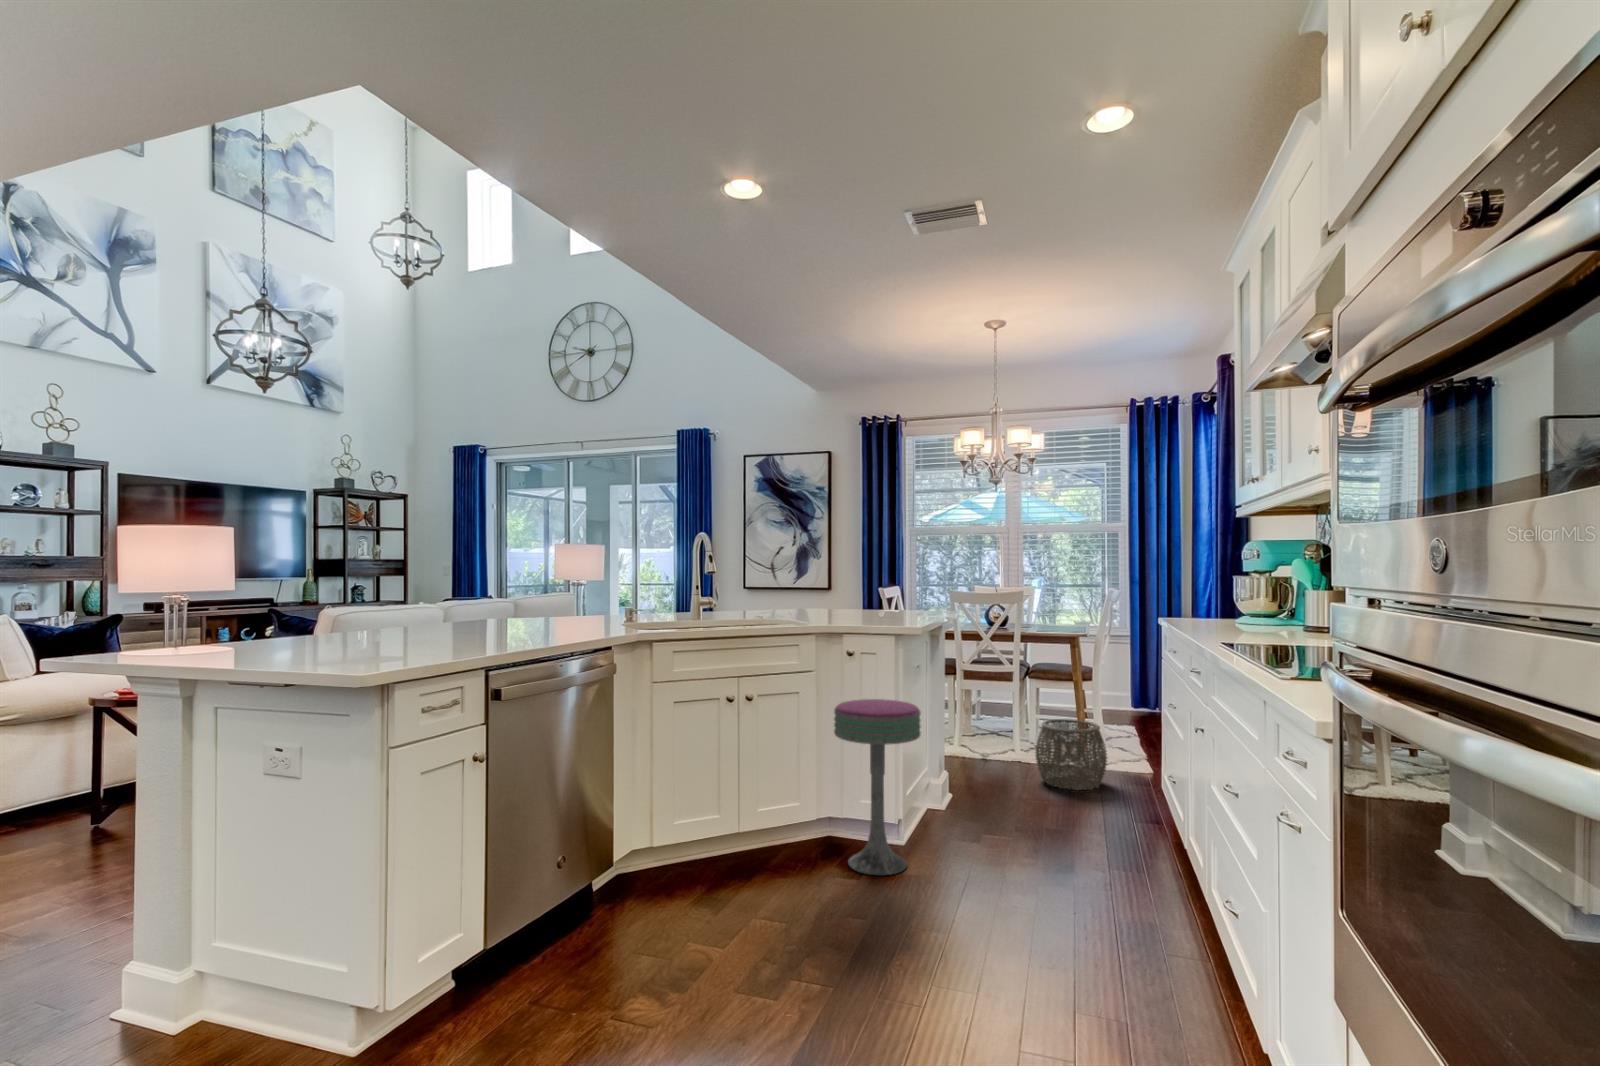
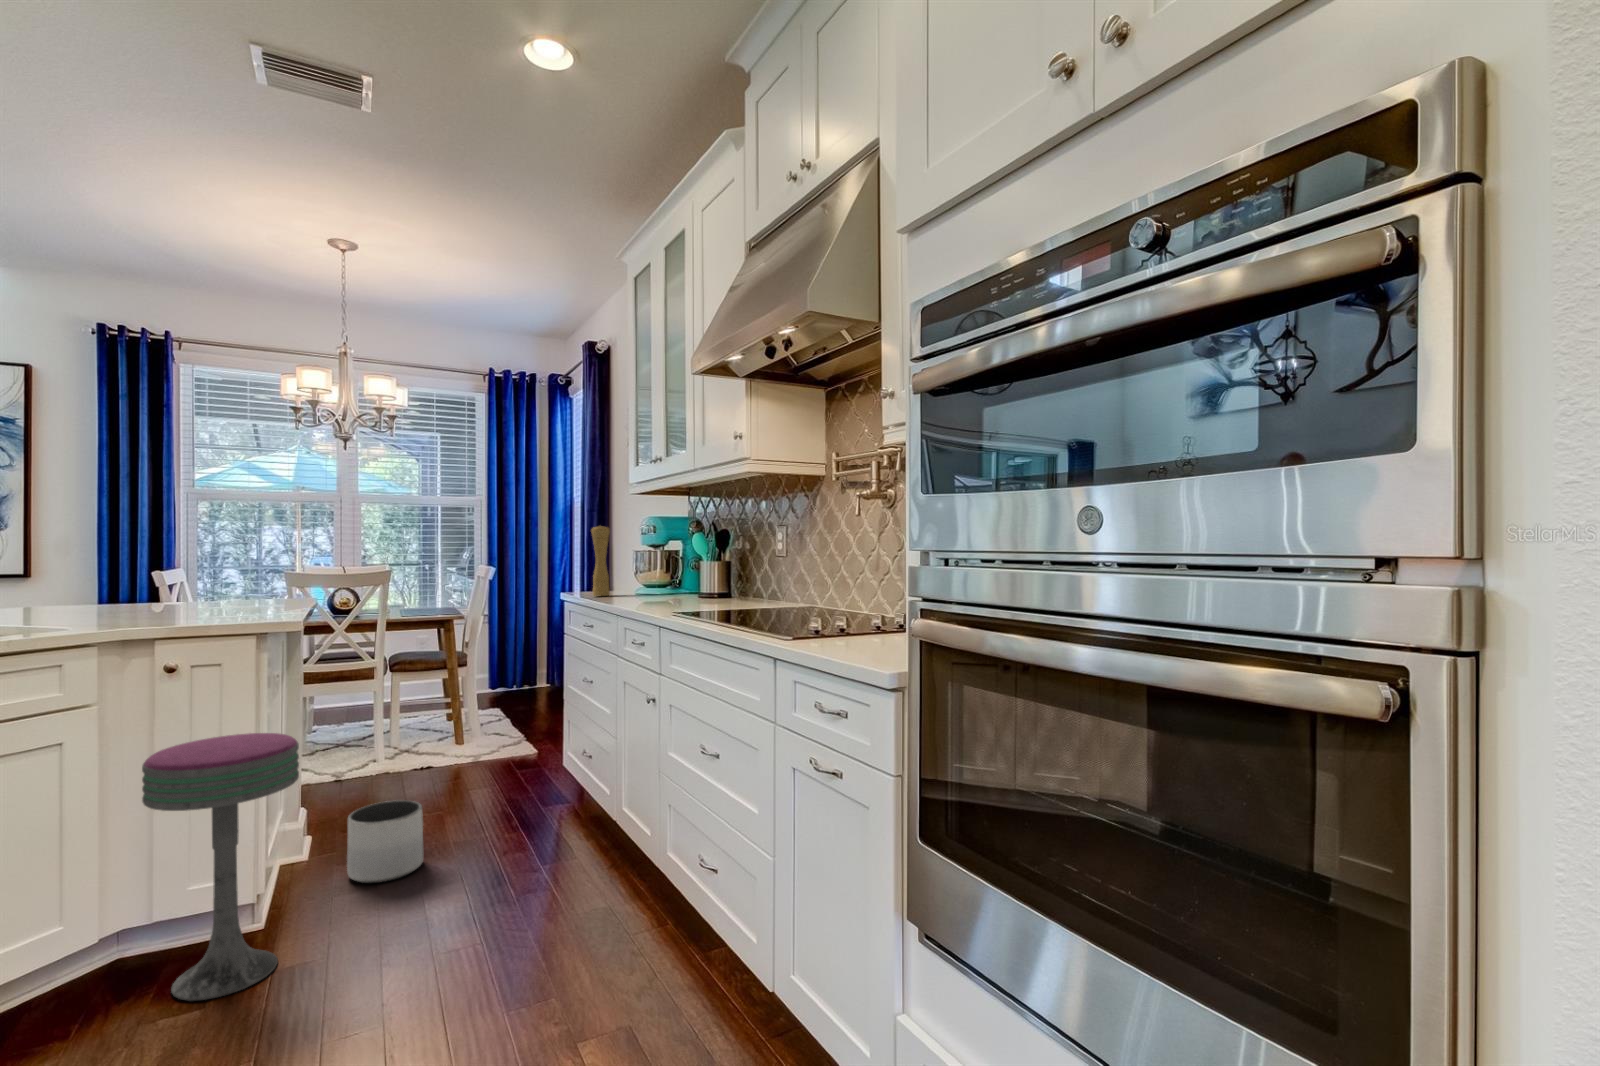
pepper mill: none [1186,553,1205,624] -> present [592,526,610,596]
woven basket: present [1035,719,1107,790] -> none [414,712,499,793]
planter: none [965,777,1021,840] -> present [347,800,423,883]

